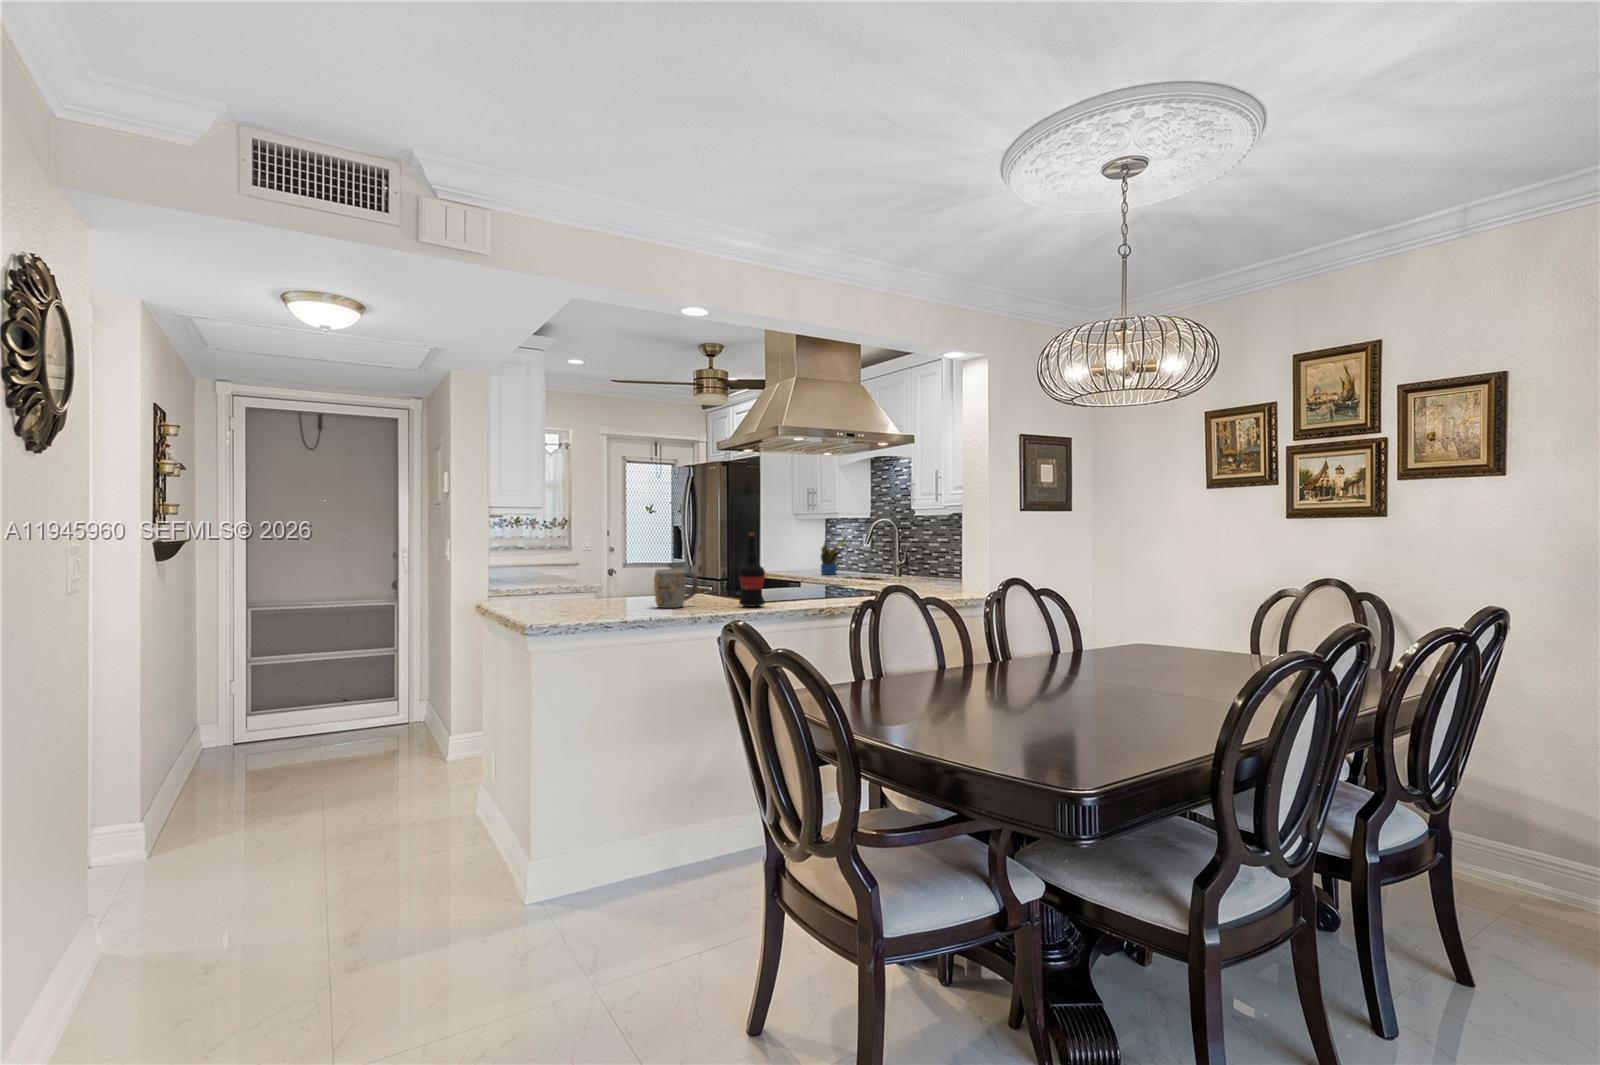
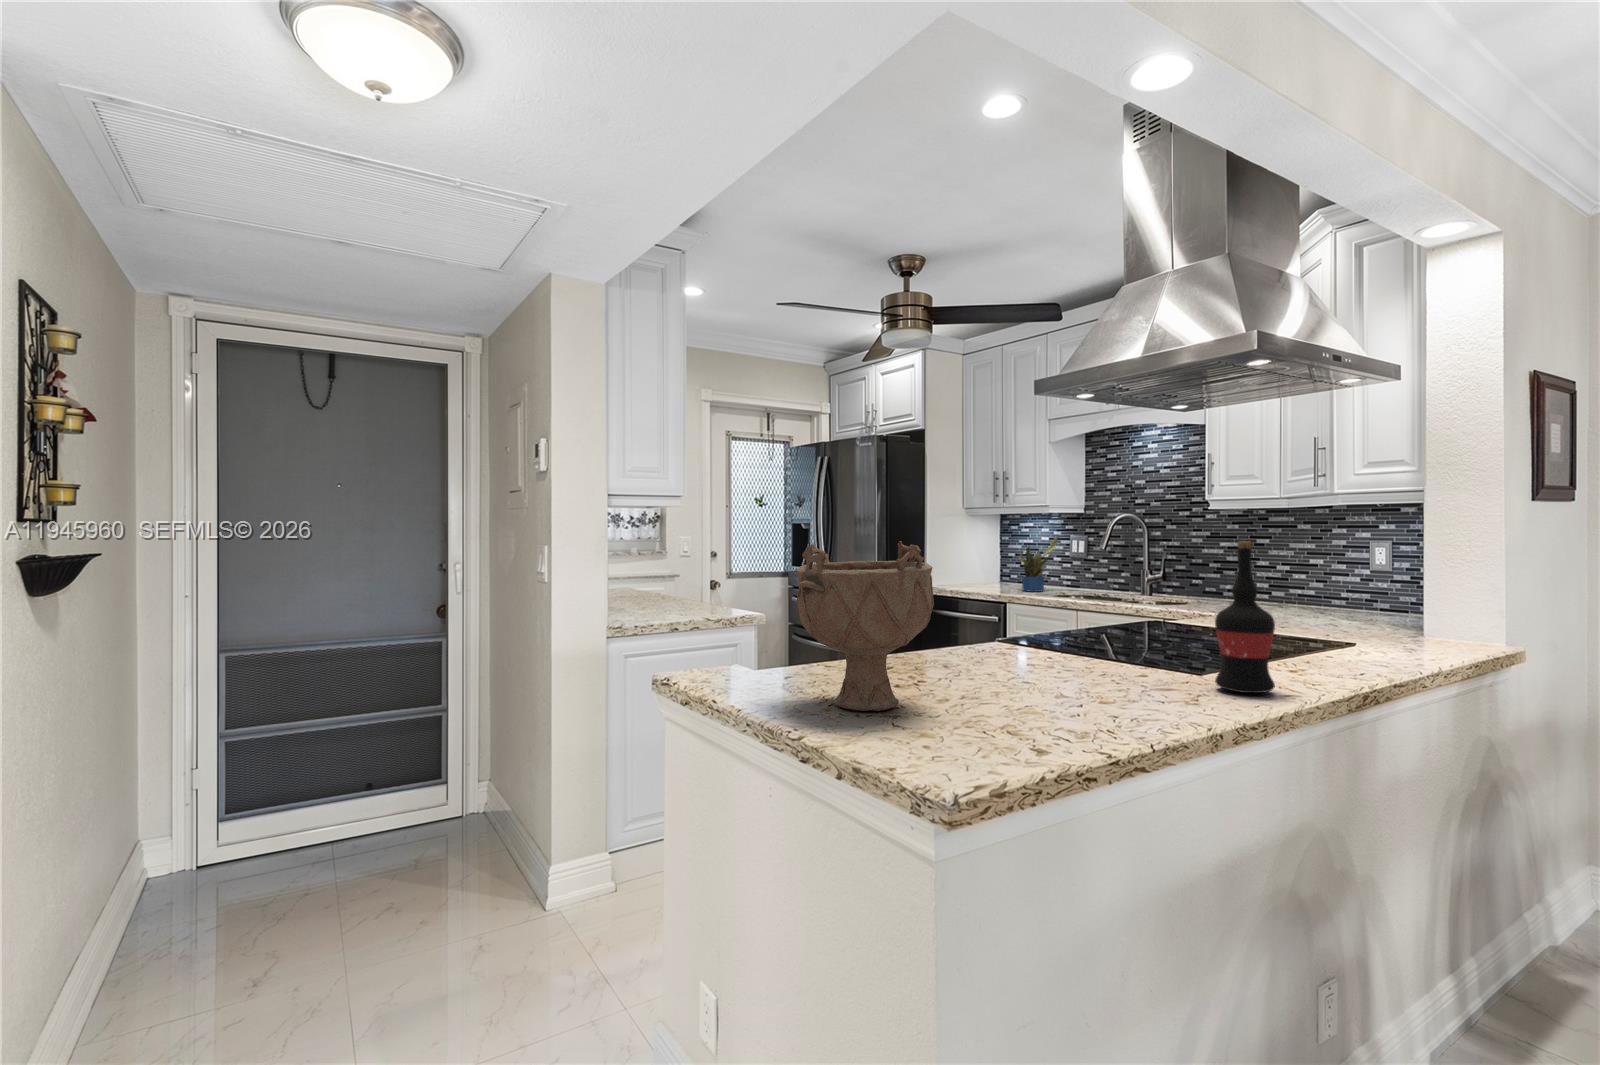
decorative bowl: none [515,532,588,610] -> present [795,541,934,711]
mug: present [654,569,698,608] -> none [1052,615,1123,700]

